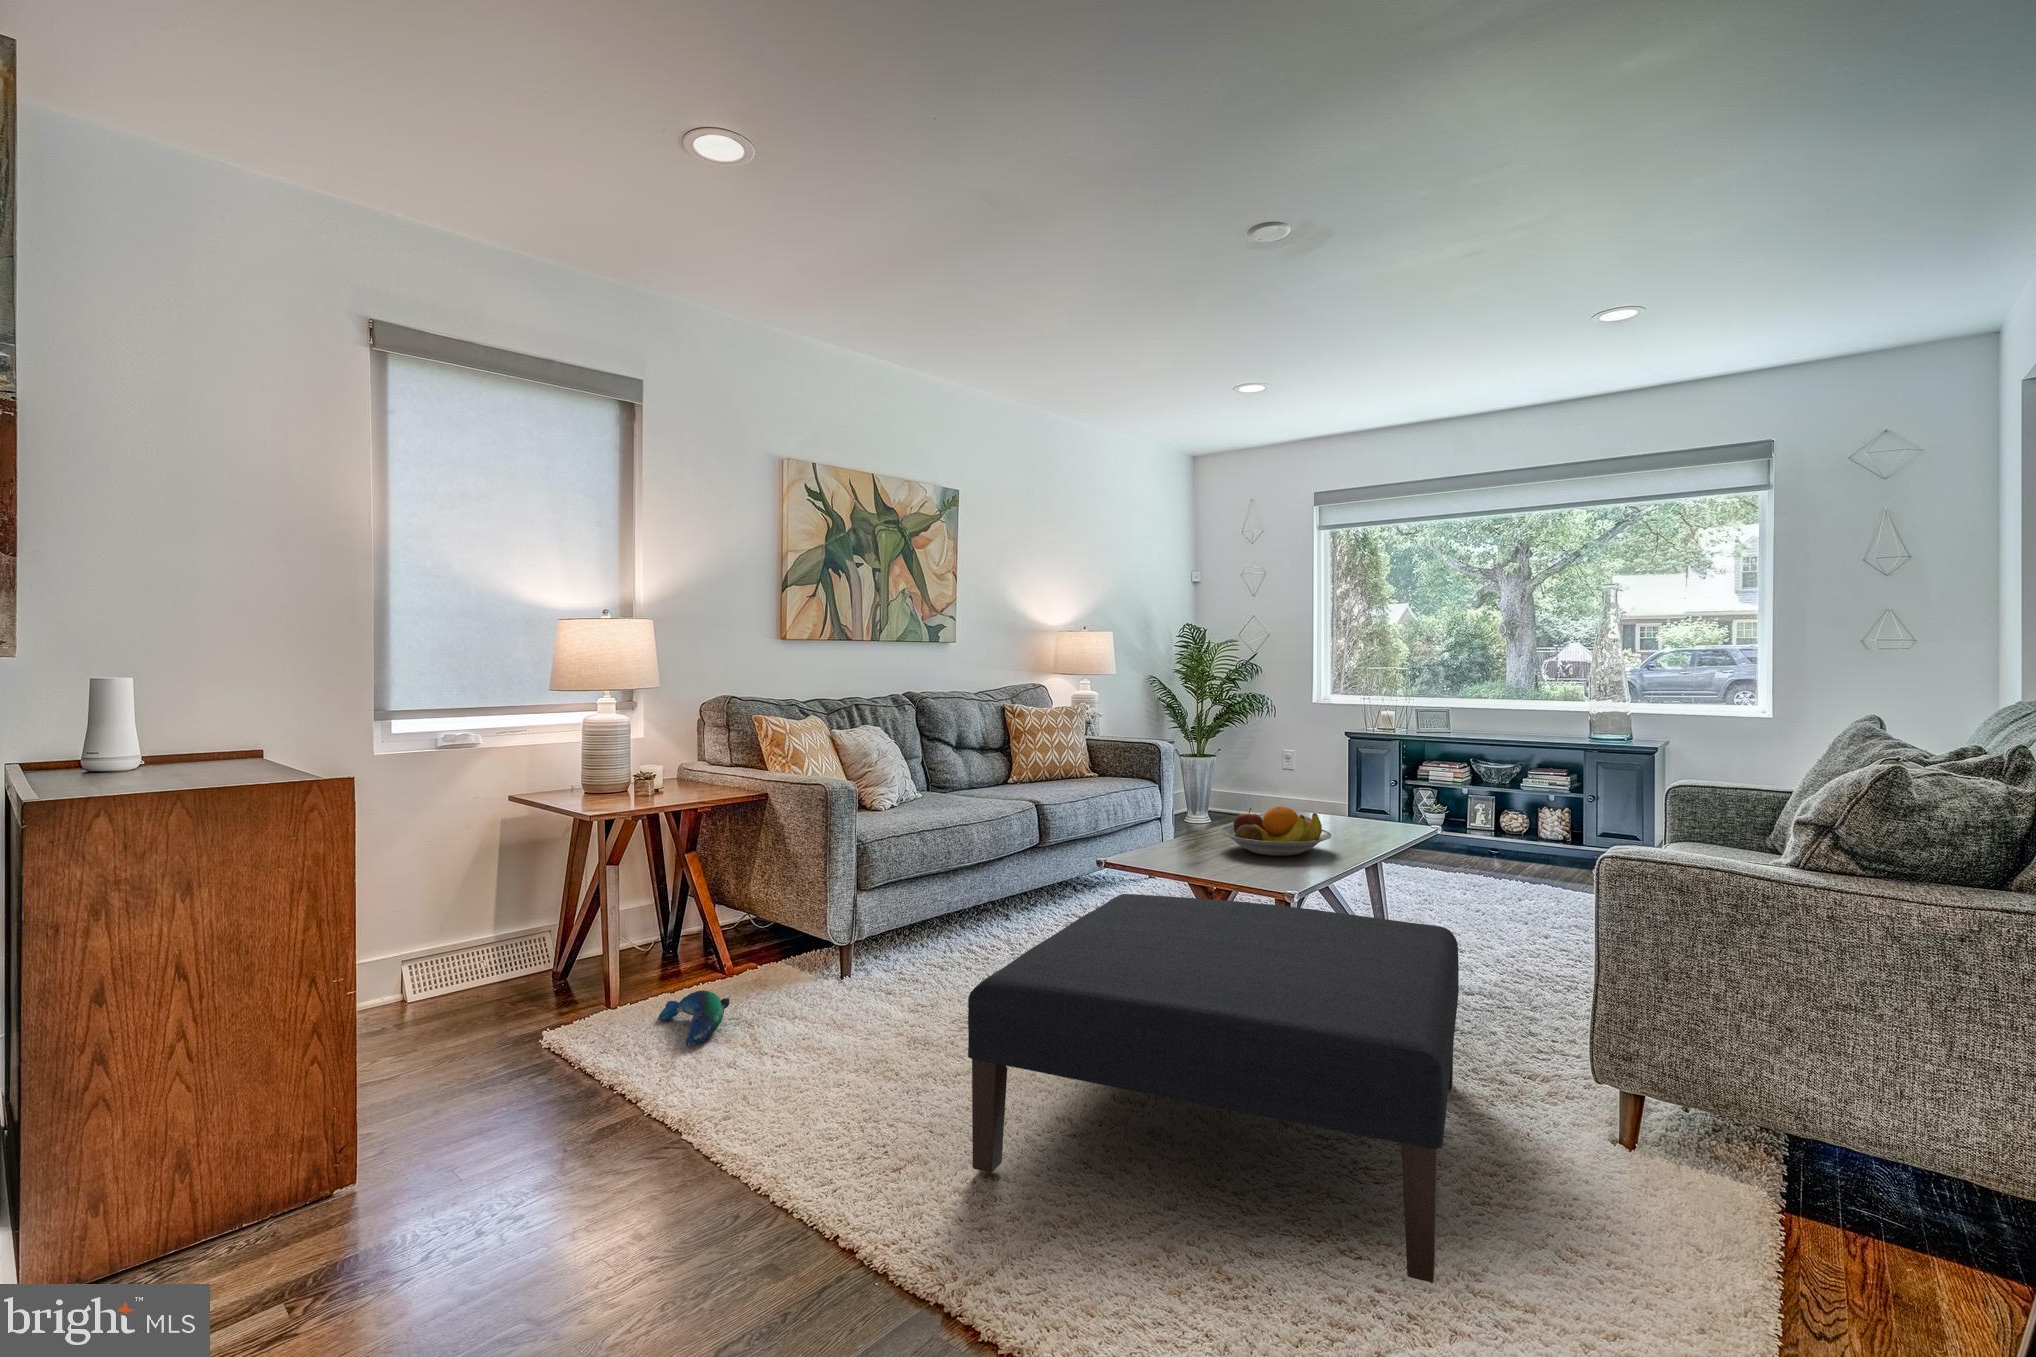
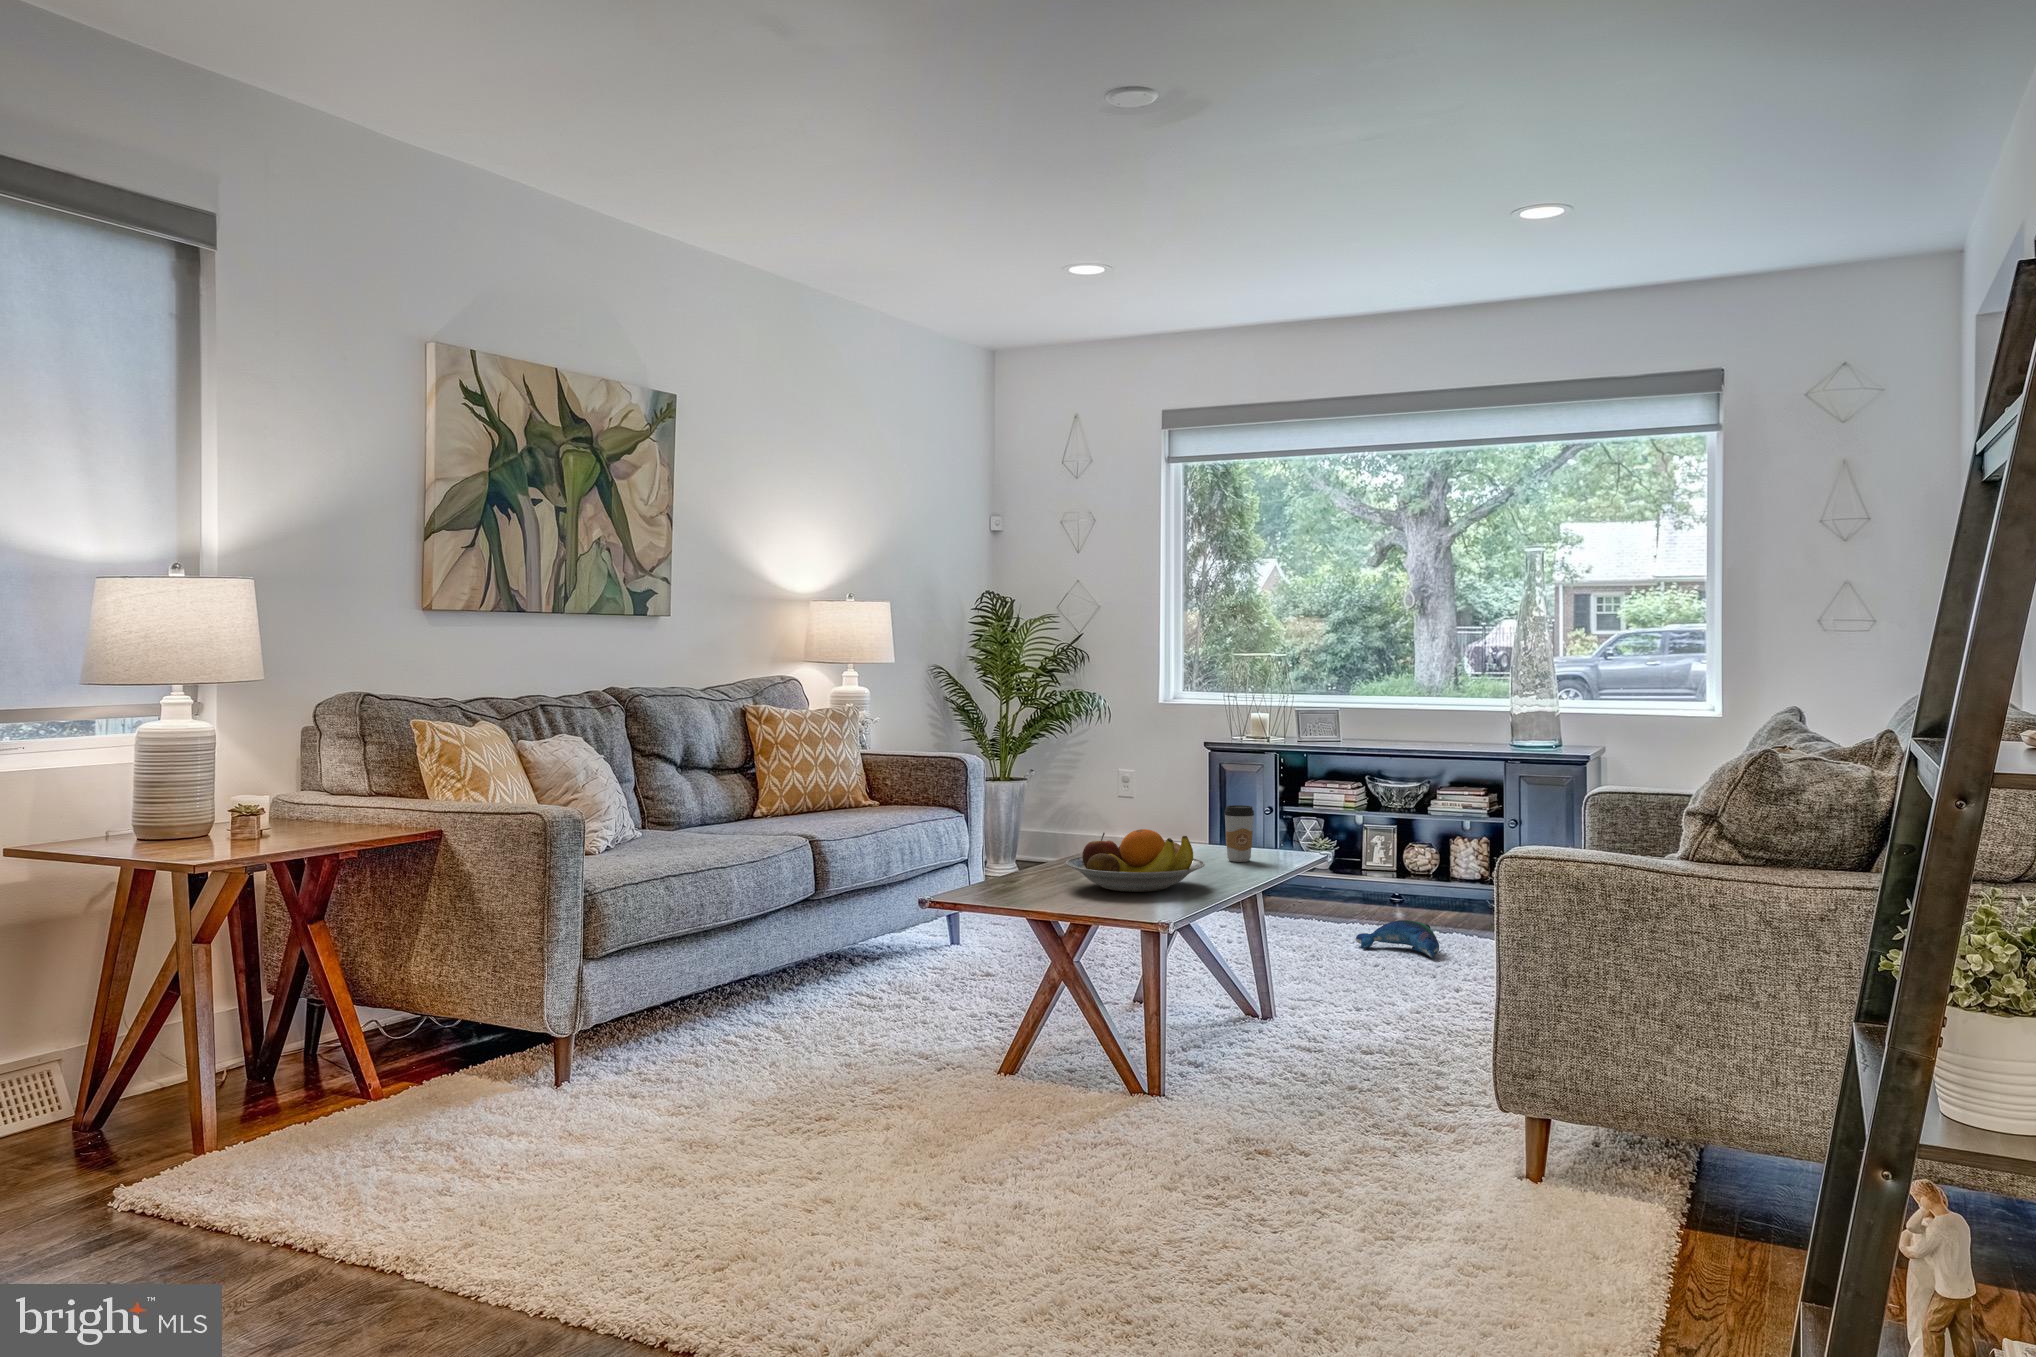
coffee cup: none [1351,787,1376,831] -> present [1224,805,1254,862]
ottoman: present [968,894,1459,1283] -> none [805,940,1355,1303]
plush toy: present [658,990,730,1047] -> present [1356,920,1439,958]

